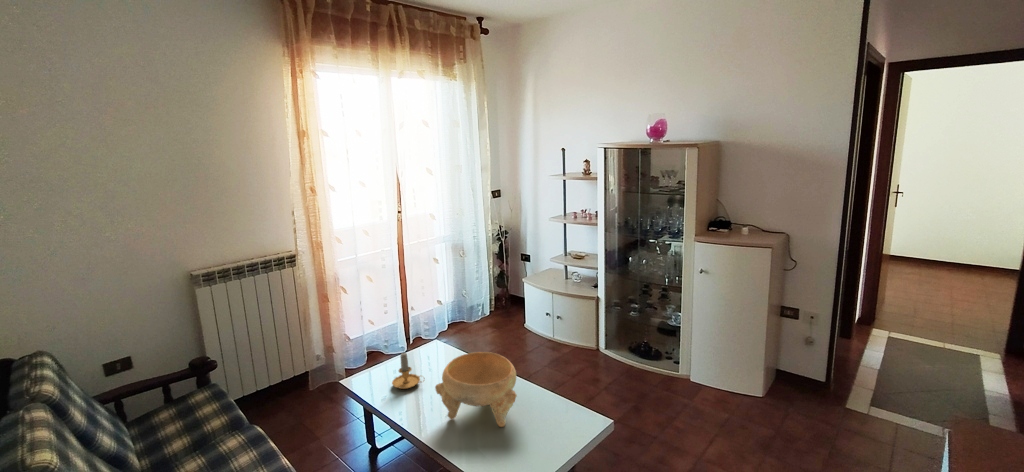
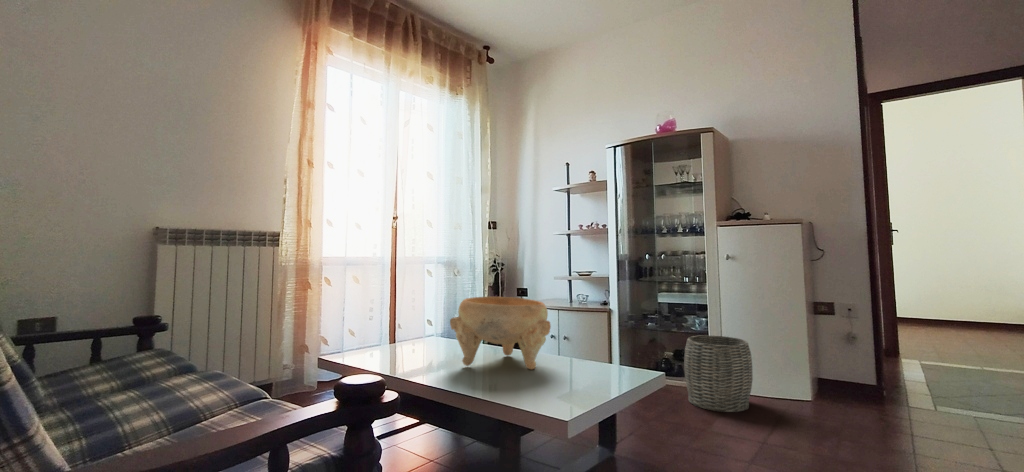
woven basket: none [653,338,711,411] -> present [684,335,753,412]
candle: present [392,353,421,389] -> none [388,307,428,353]

